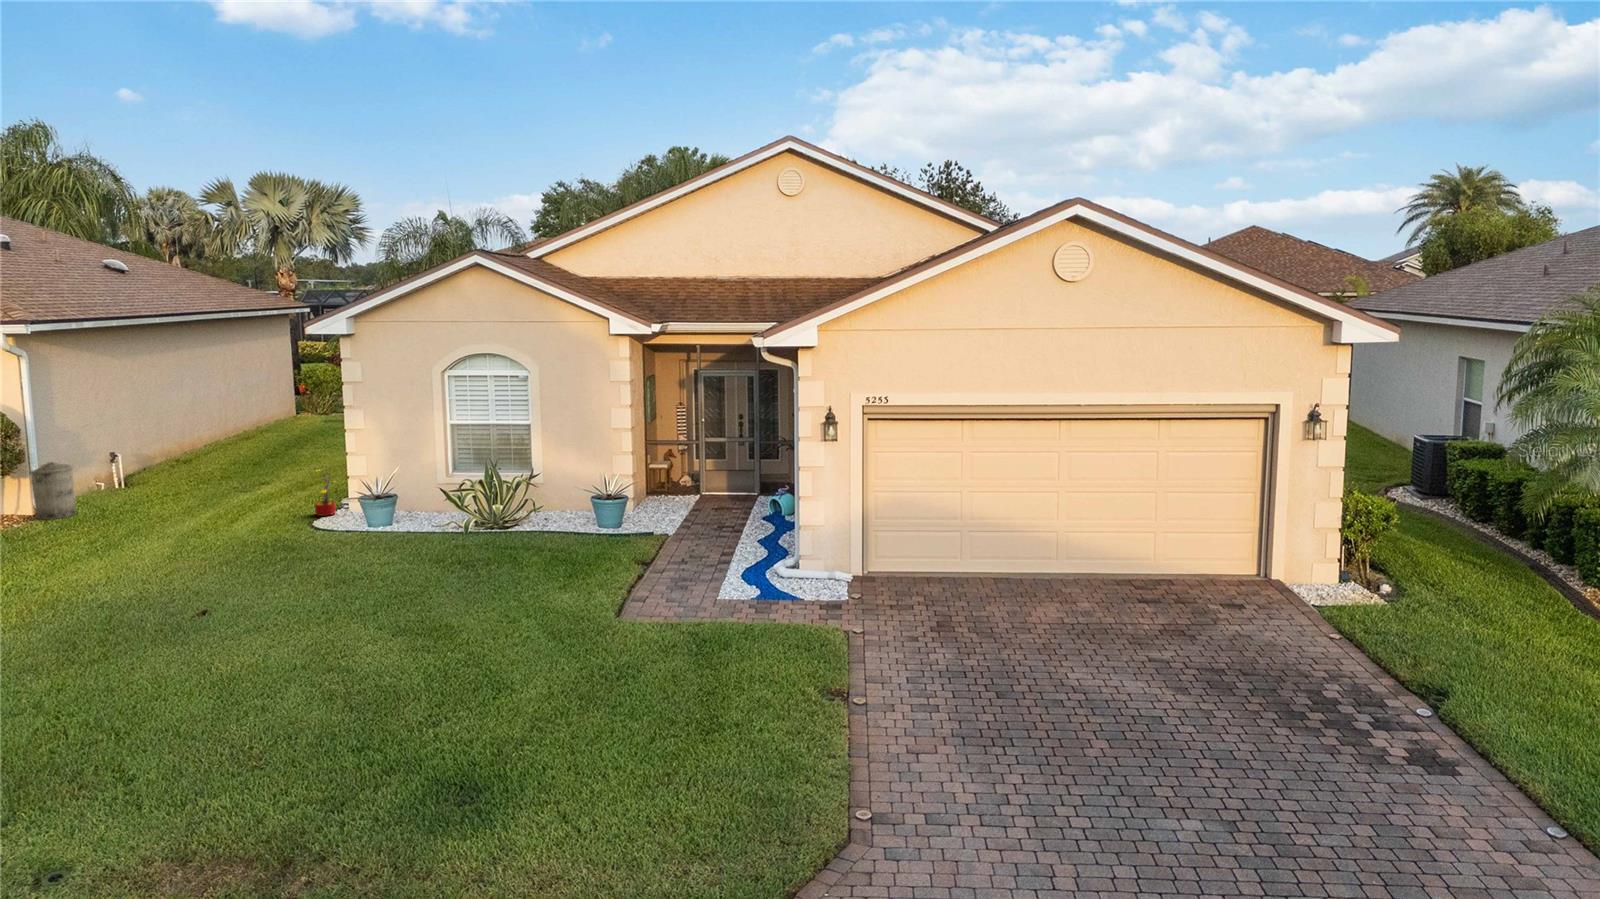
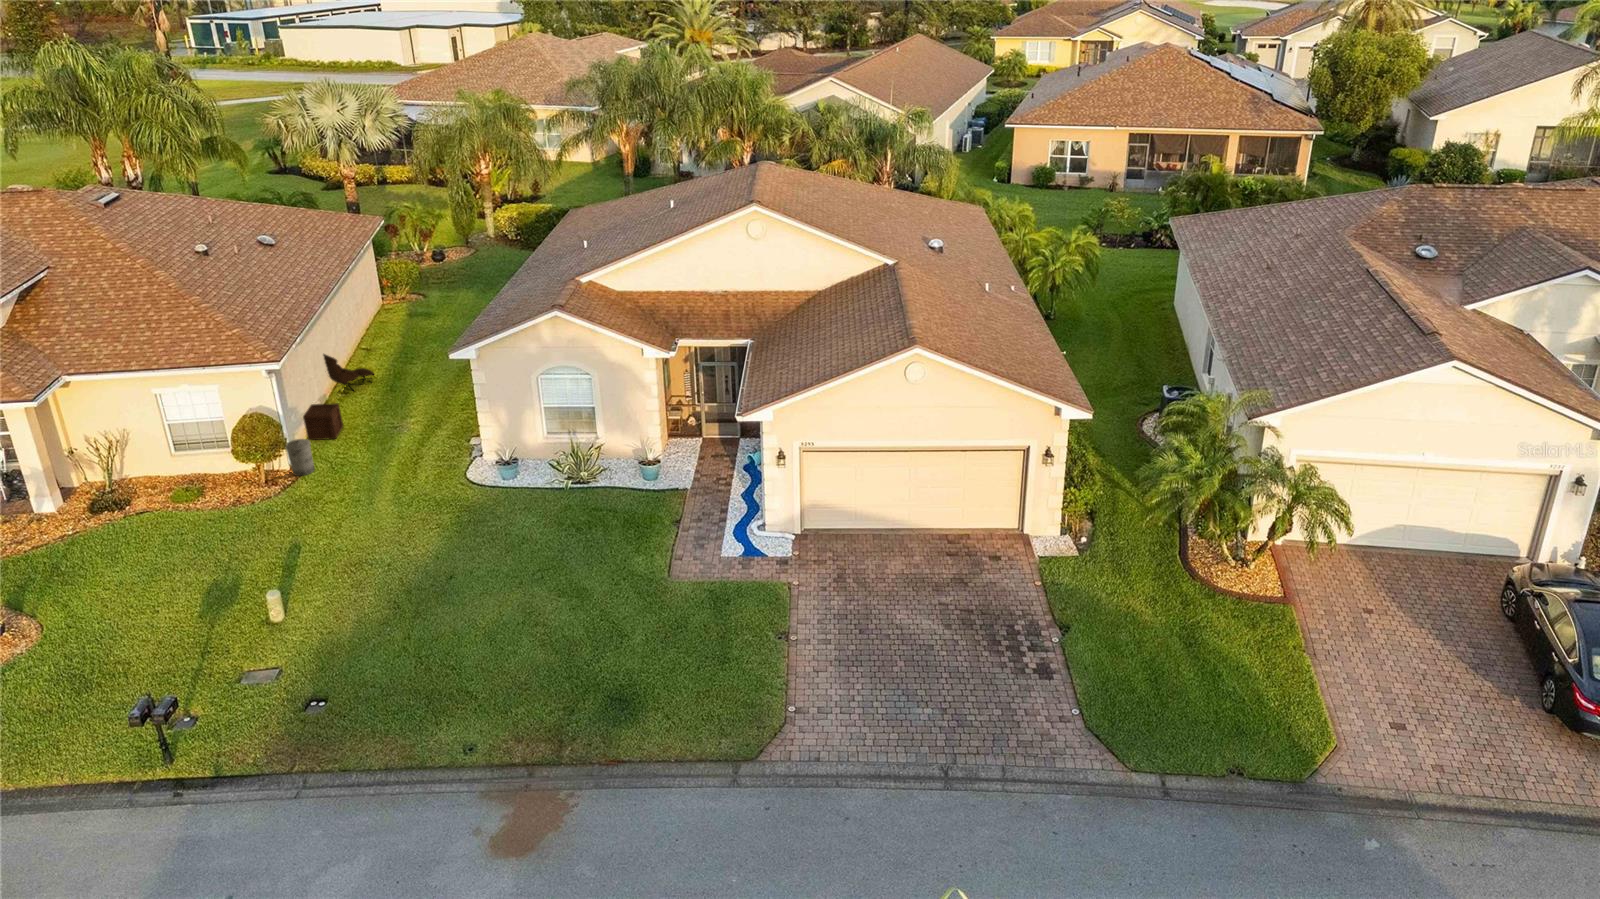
lounge chair: none [157,400,238,459] -> present [323,354,374,389]
wooden crate: none [88,443,157,492] -> present [303,403,343,440]
decorative plant: present [315,473,336,516] -> none [463,436,477,469]

